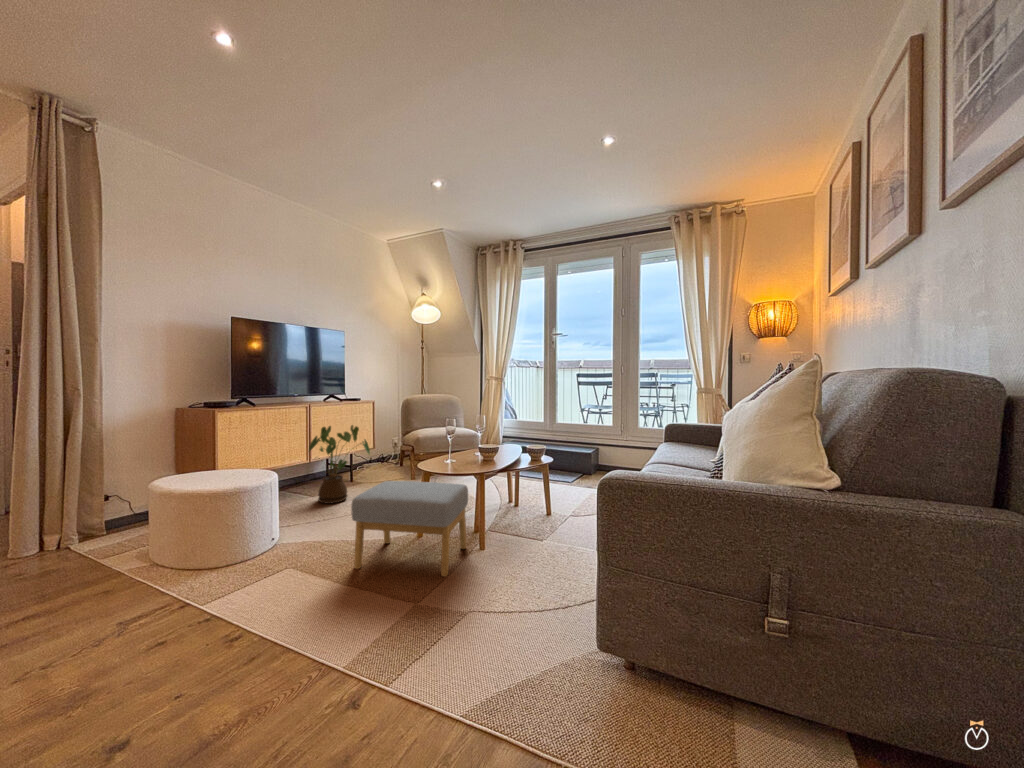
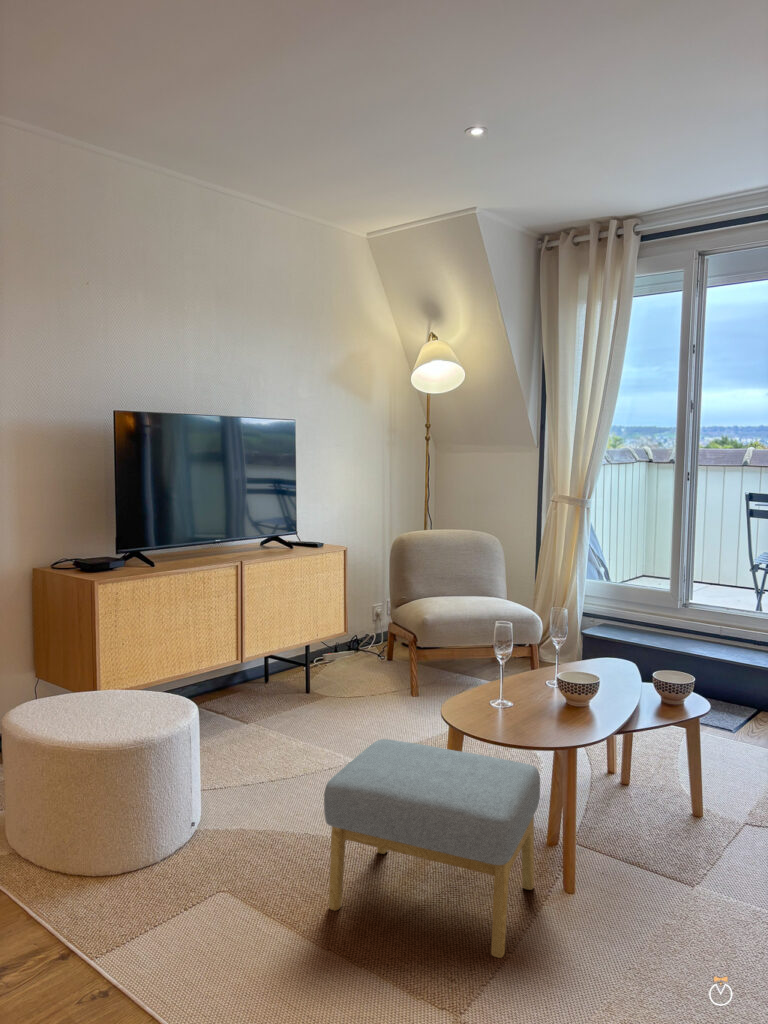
house plant: present [309,425,370,504] -> none [239,598,343,741]

